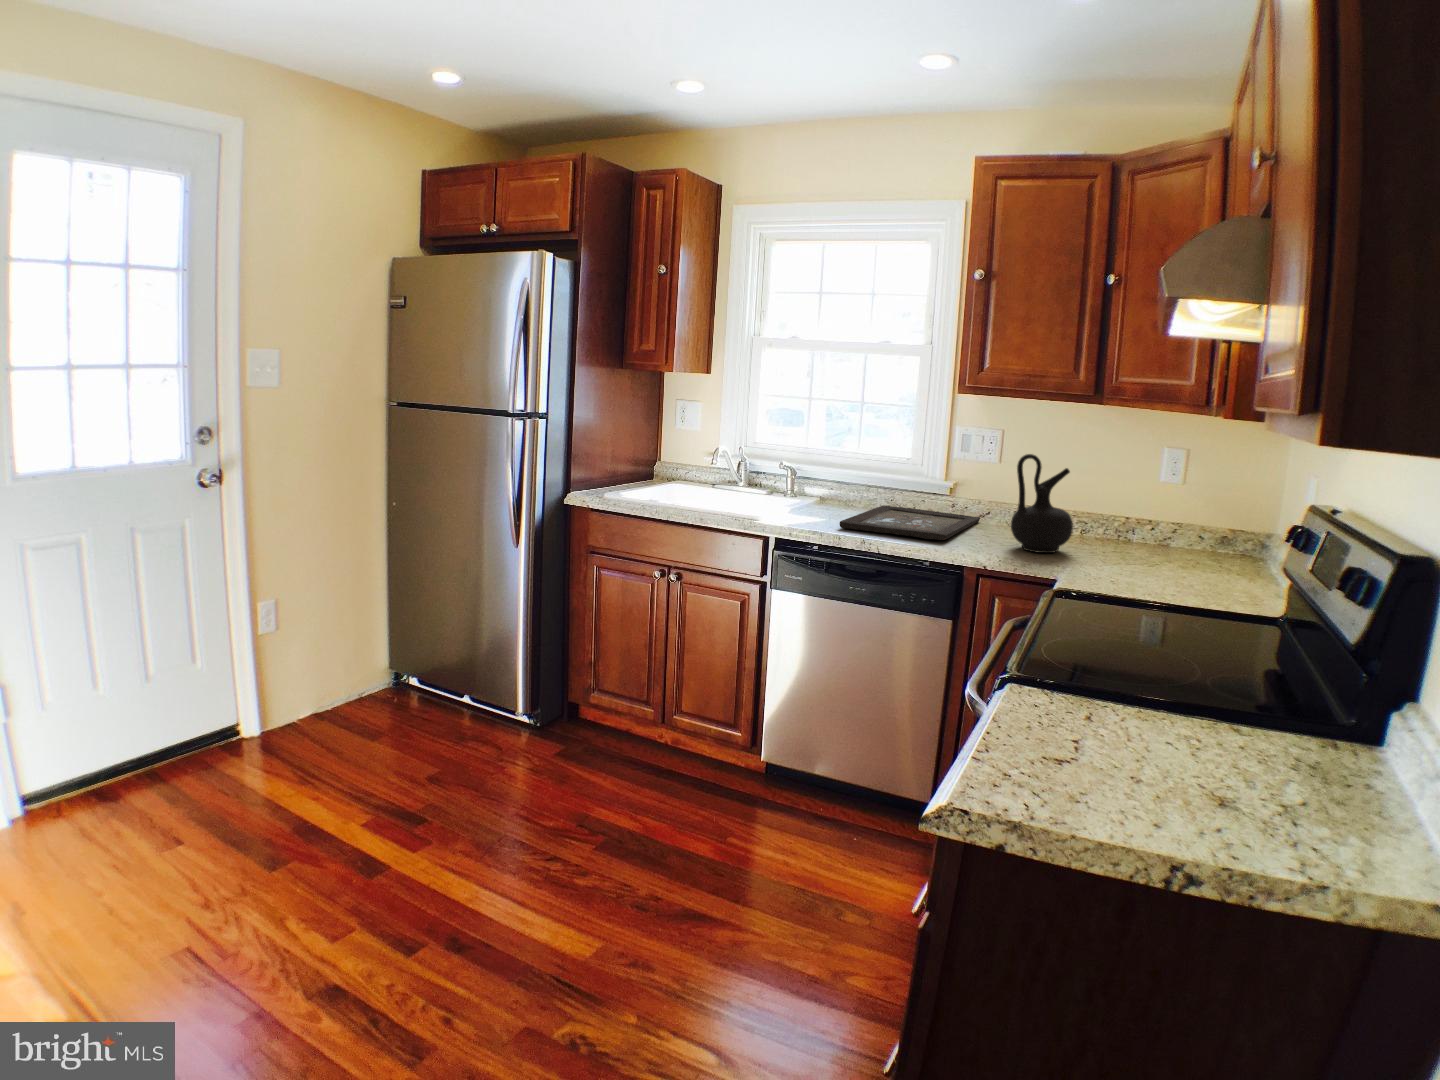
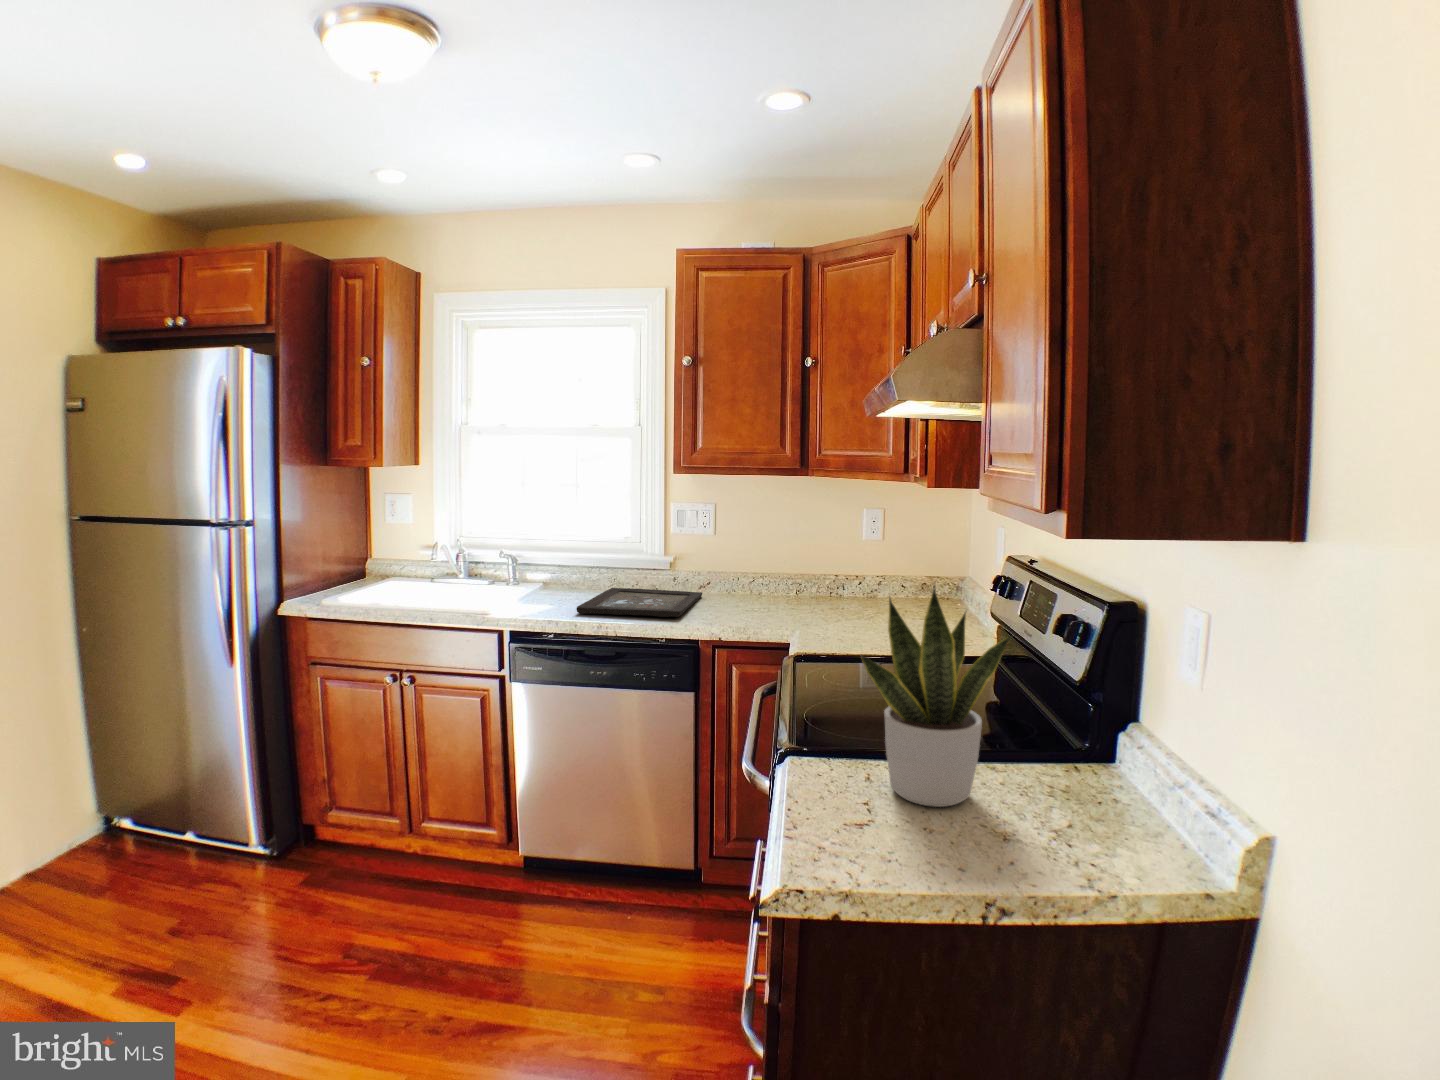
ceramic jug: present [1011,454,1073,553] -> none [736,533,788,621]
potted plant: none [1082,517,1291,767] -> present [861,587,1011,807]

